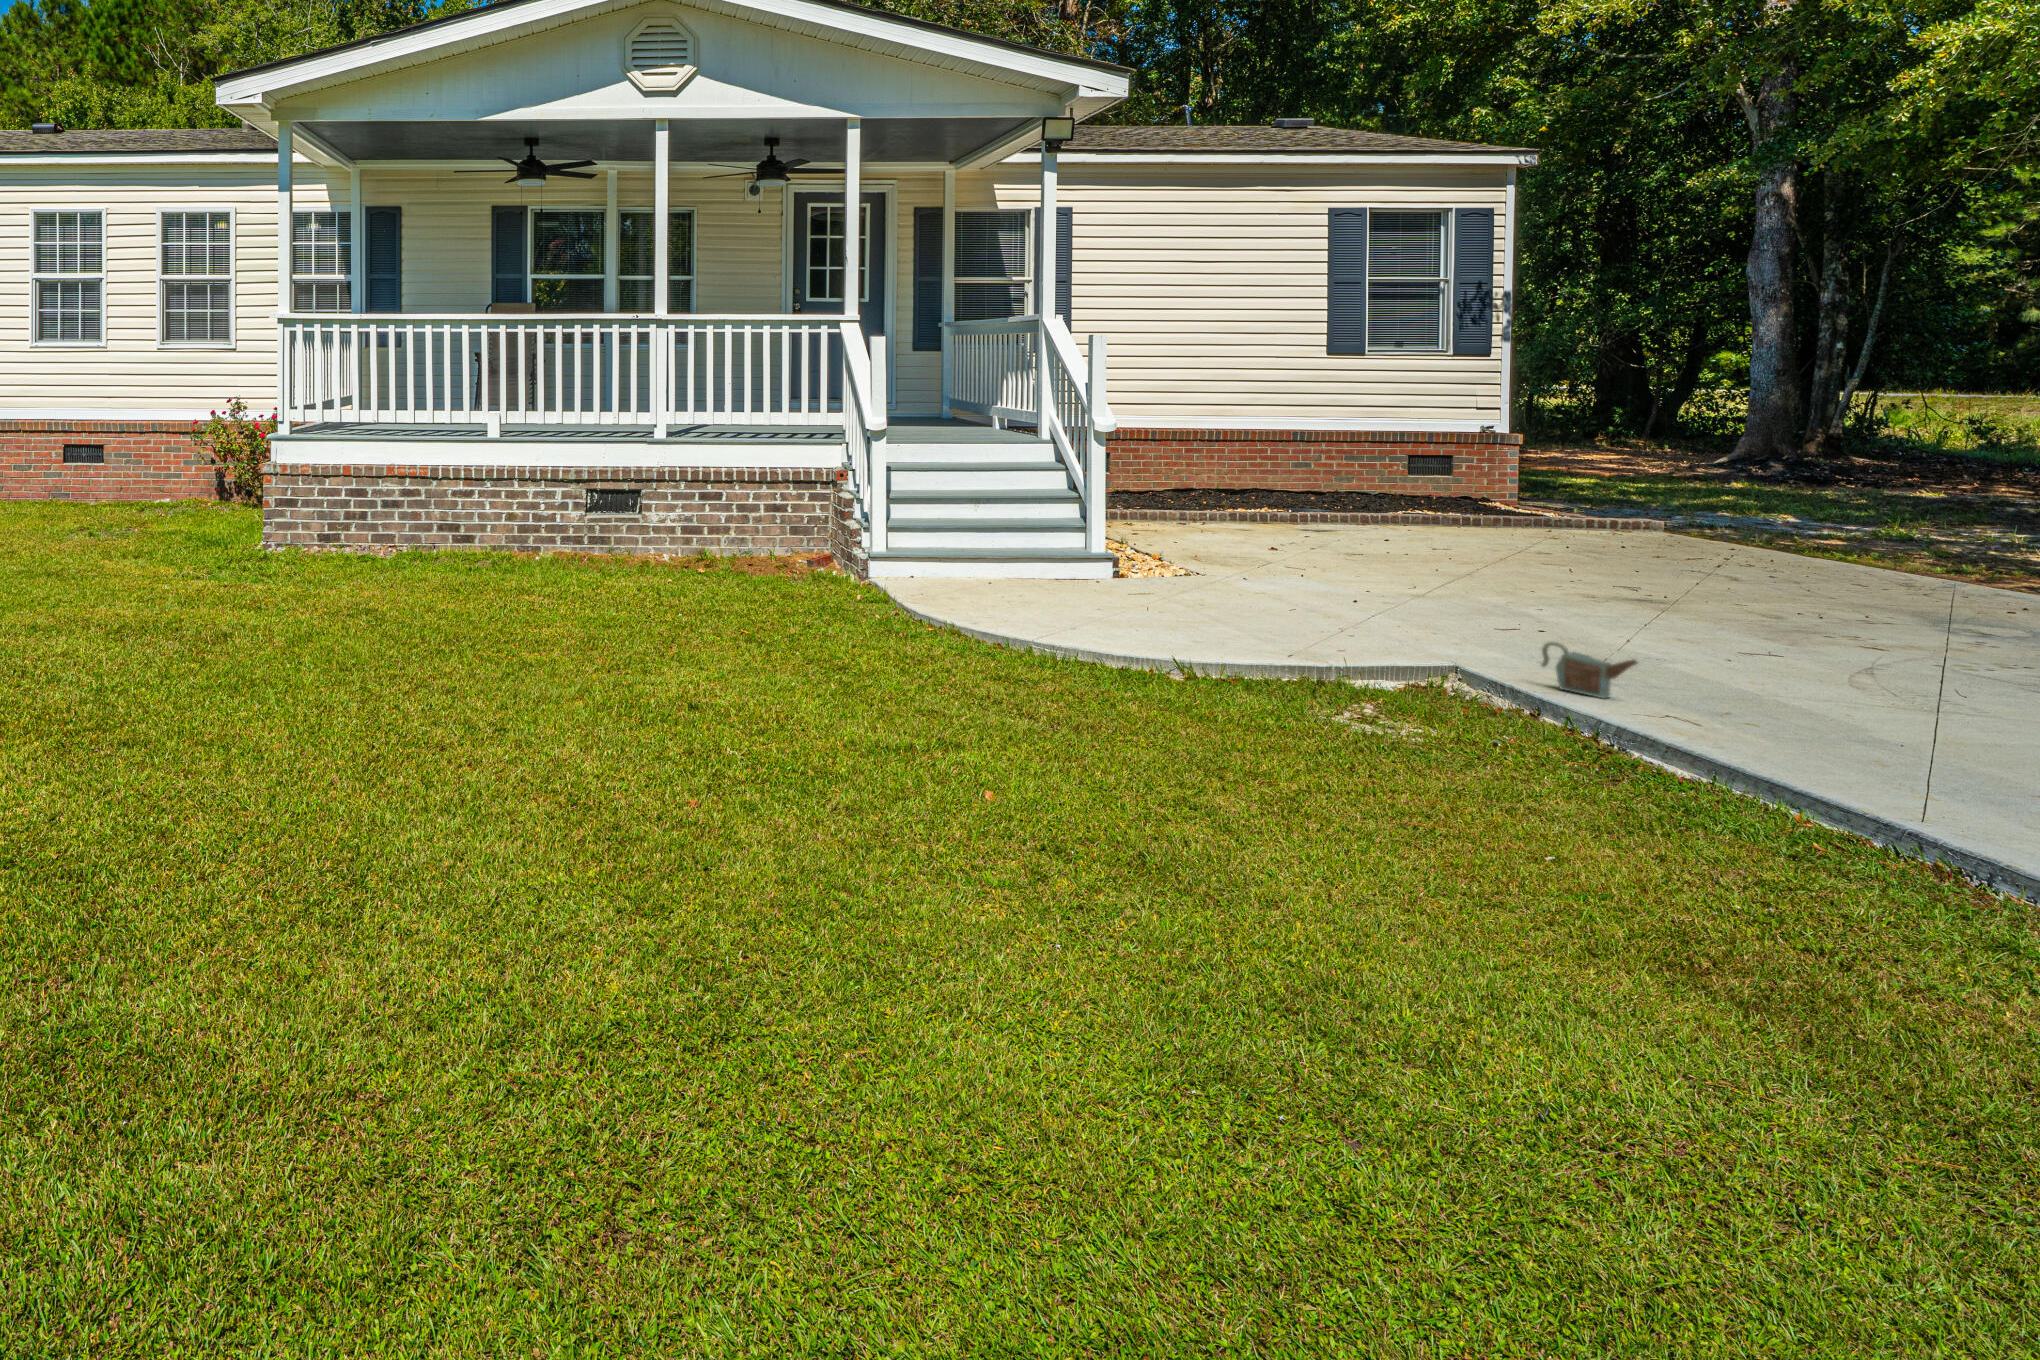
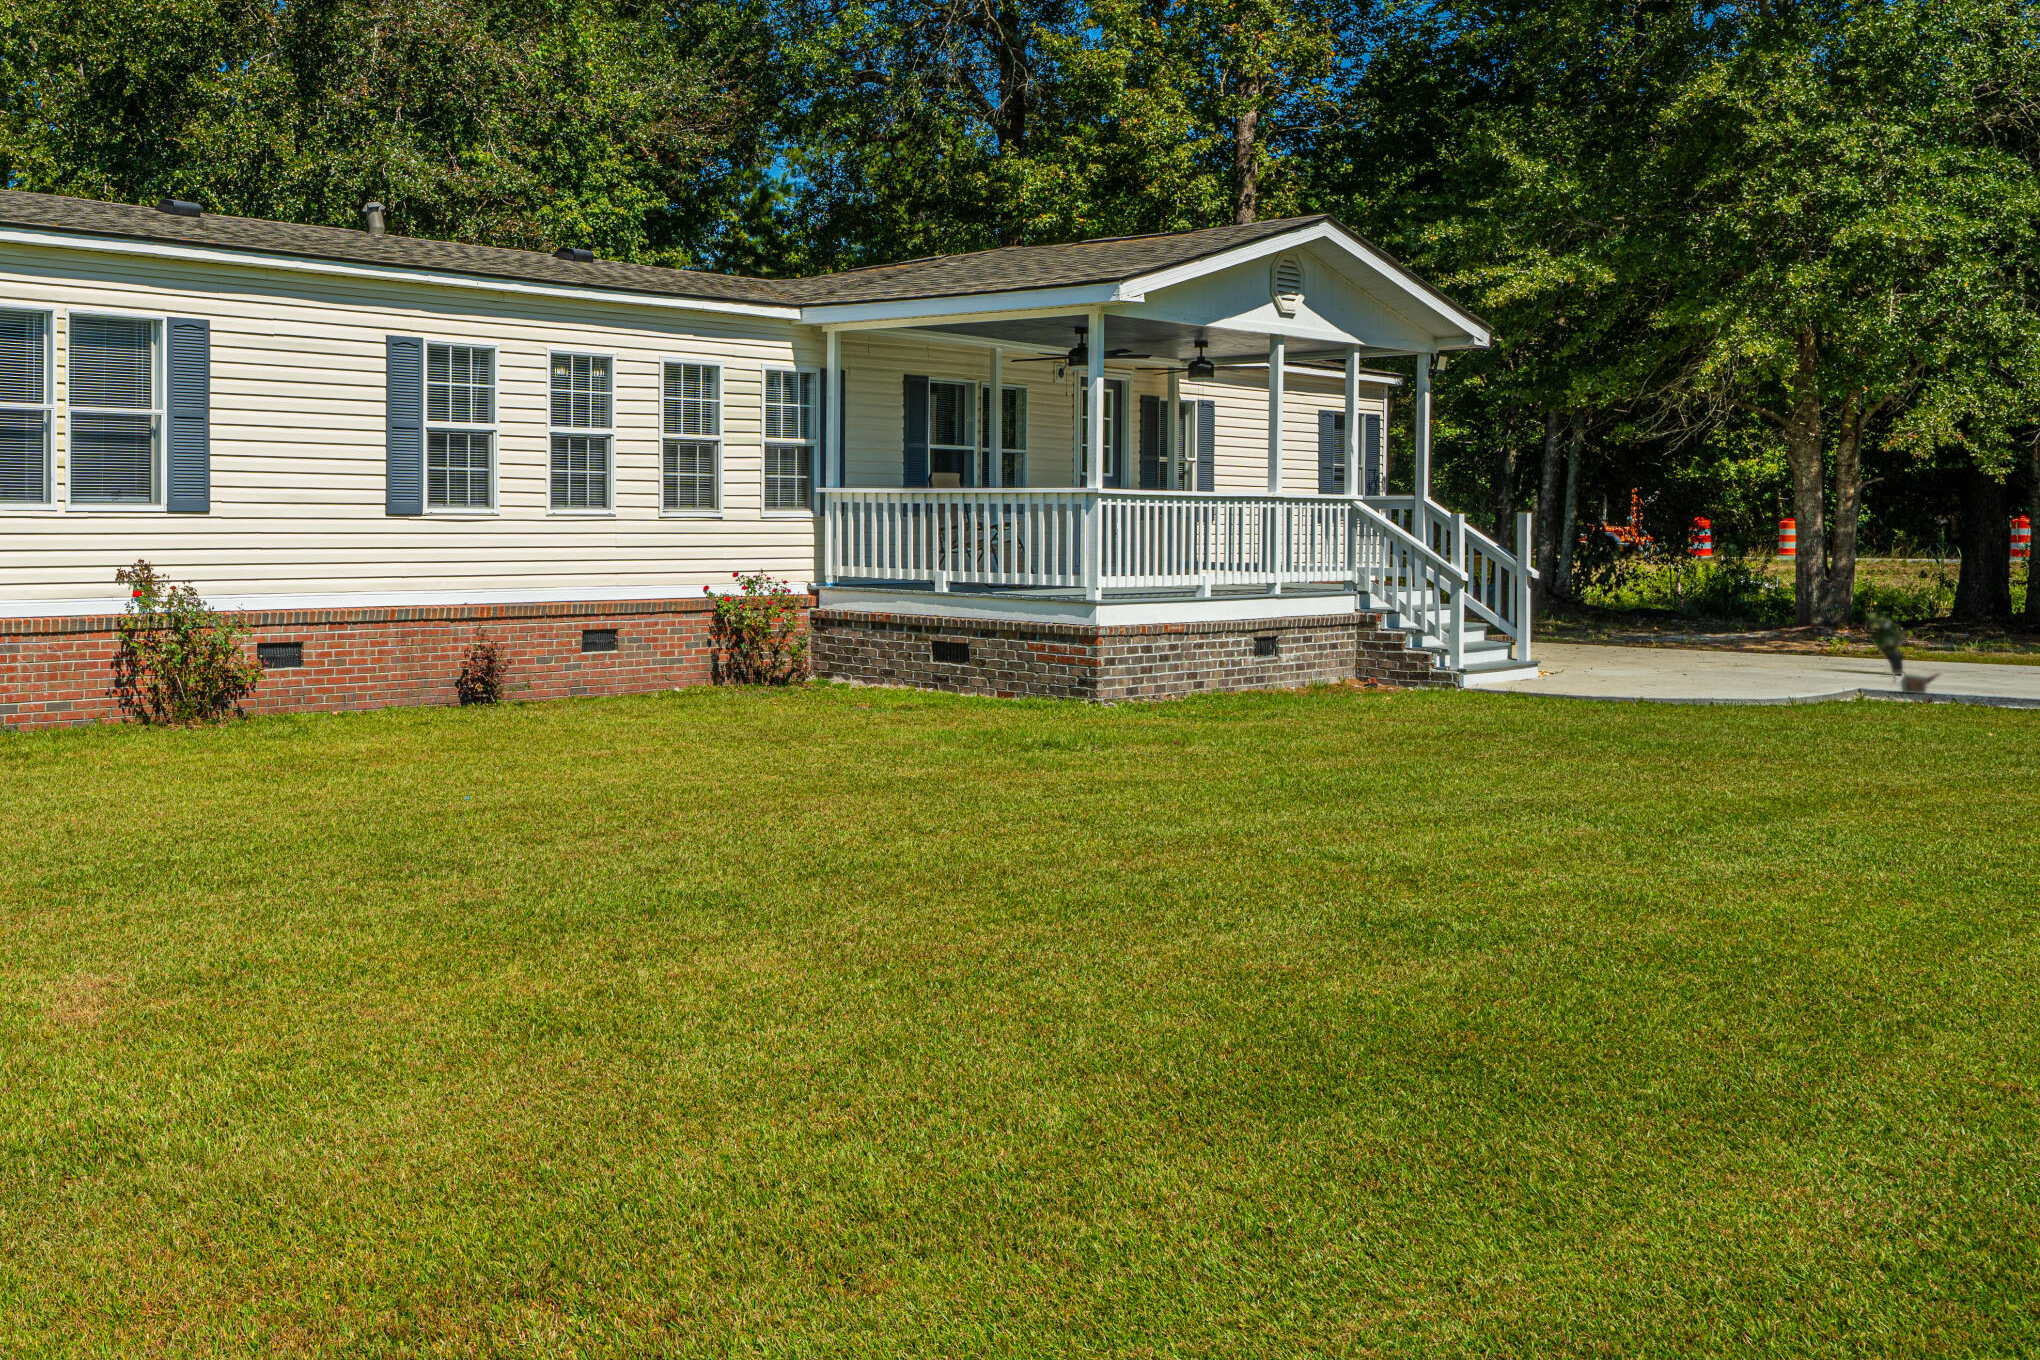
potted plant: none [1841,527,1955,662] -> present [1866,613,1906,675]

